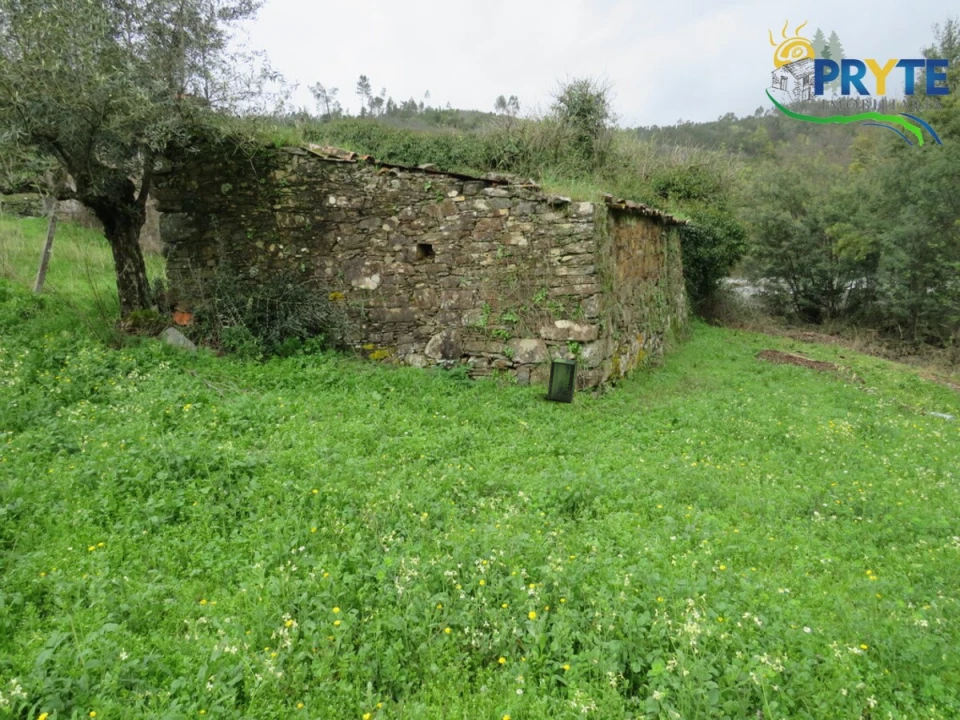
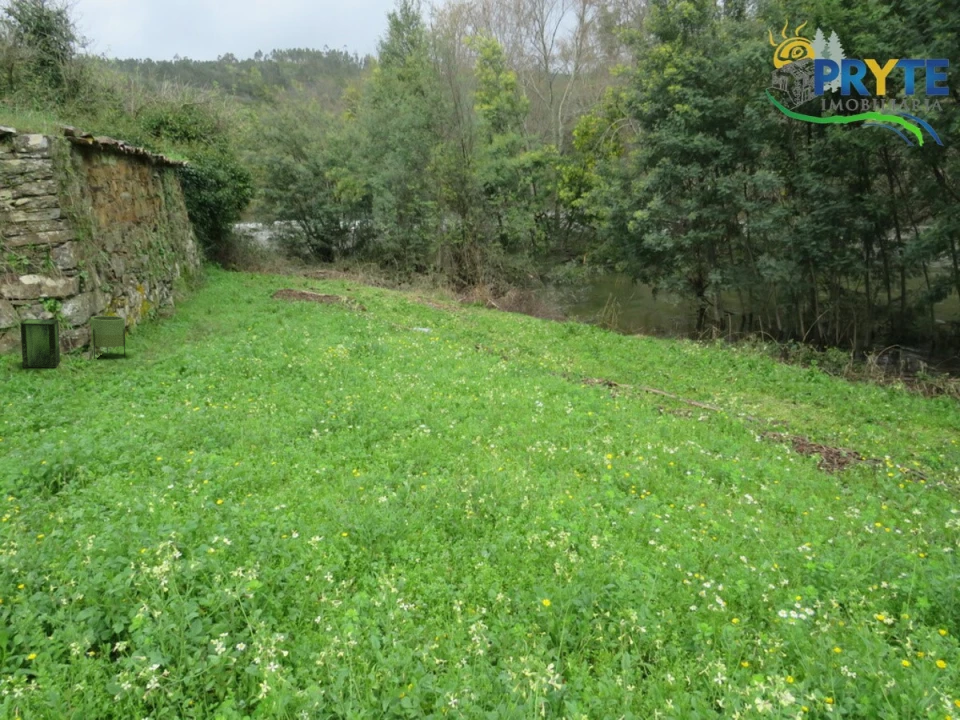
planter: none [599,361,629,401] -> present [91,316,125,358]

